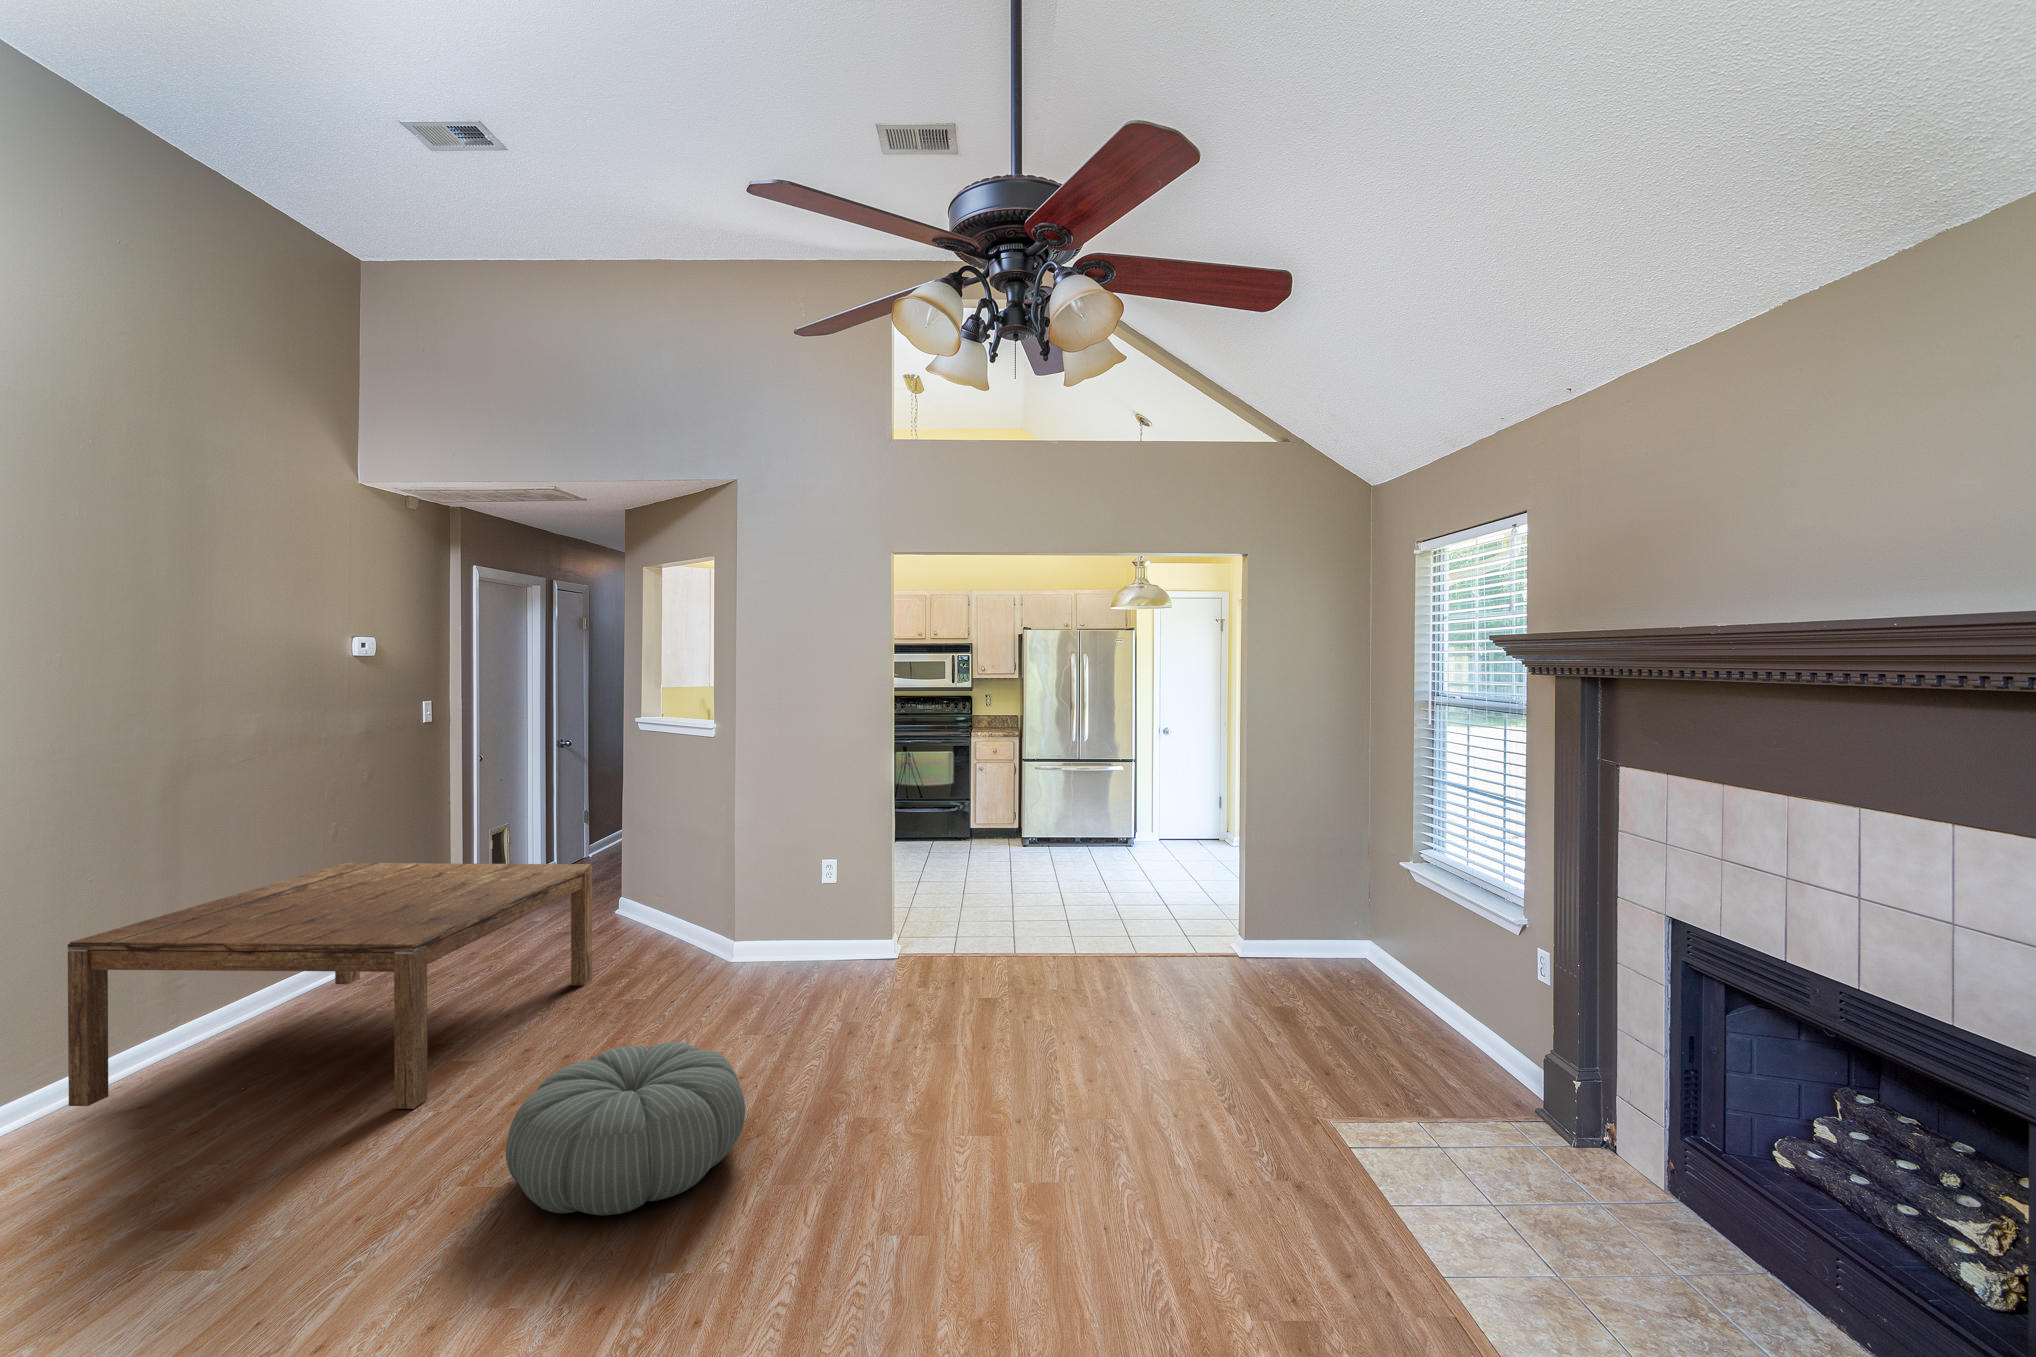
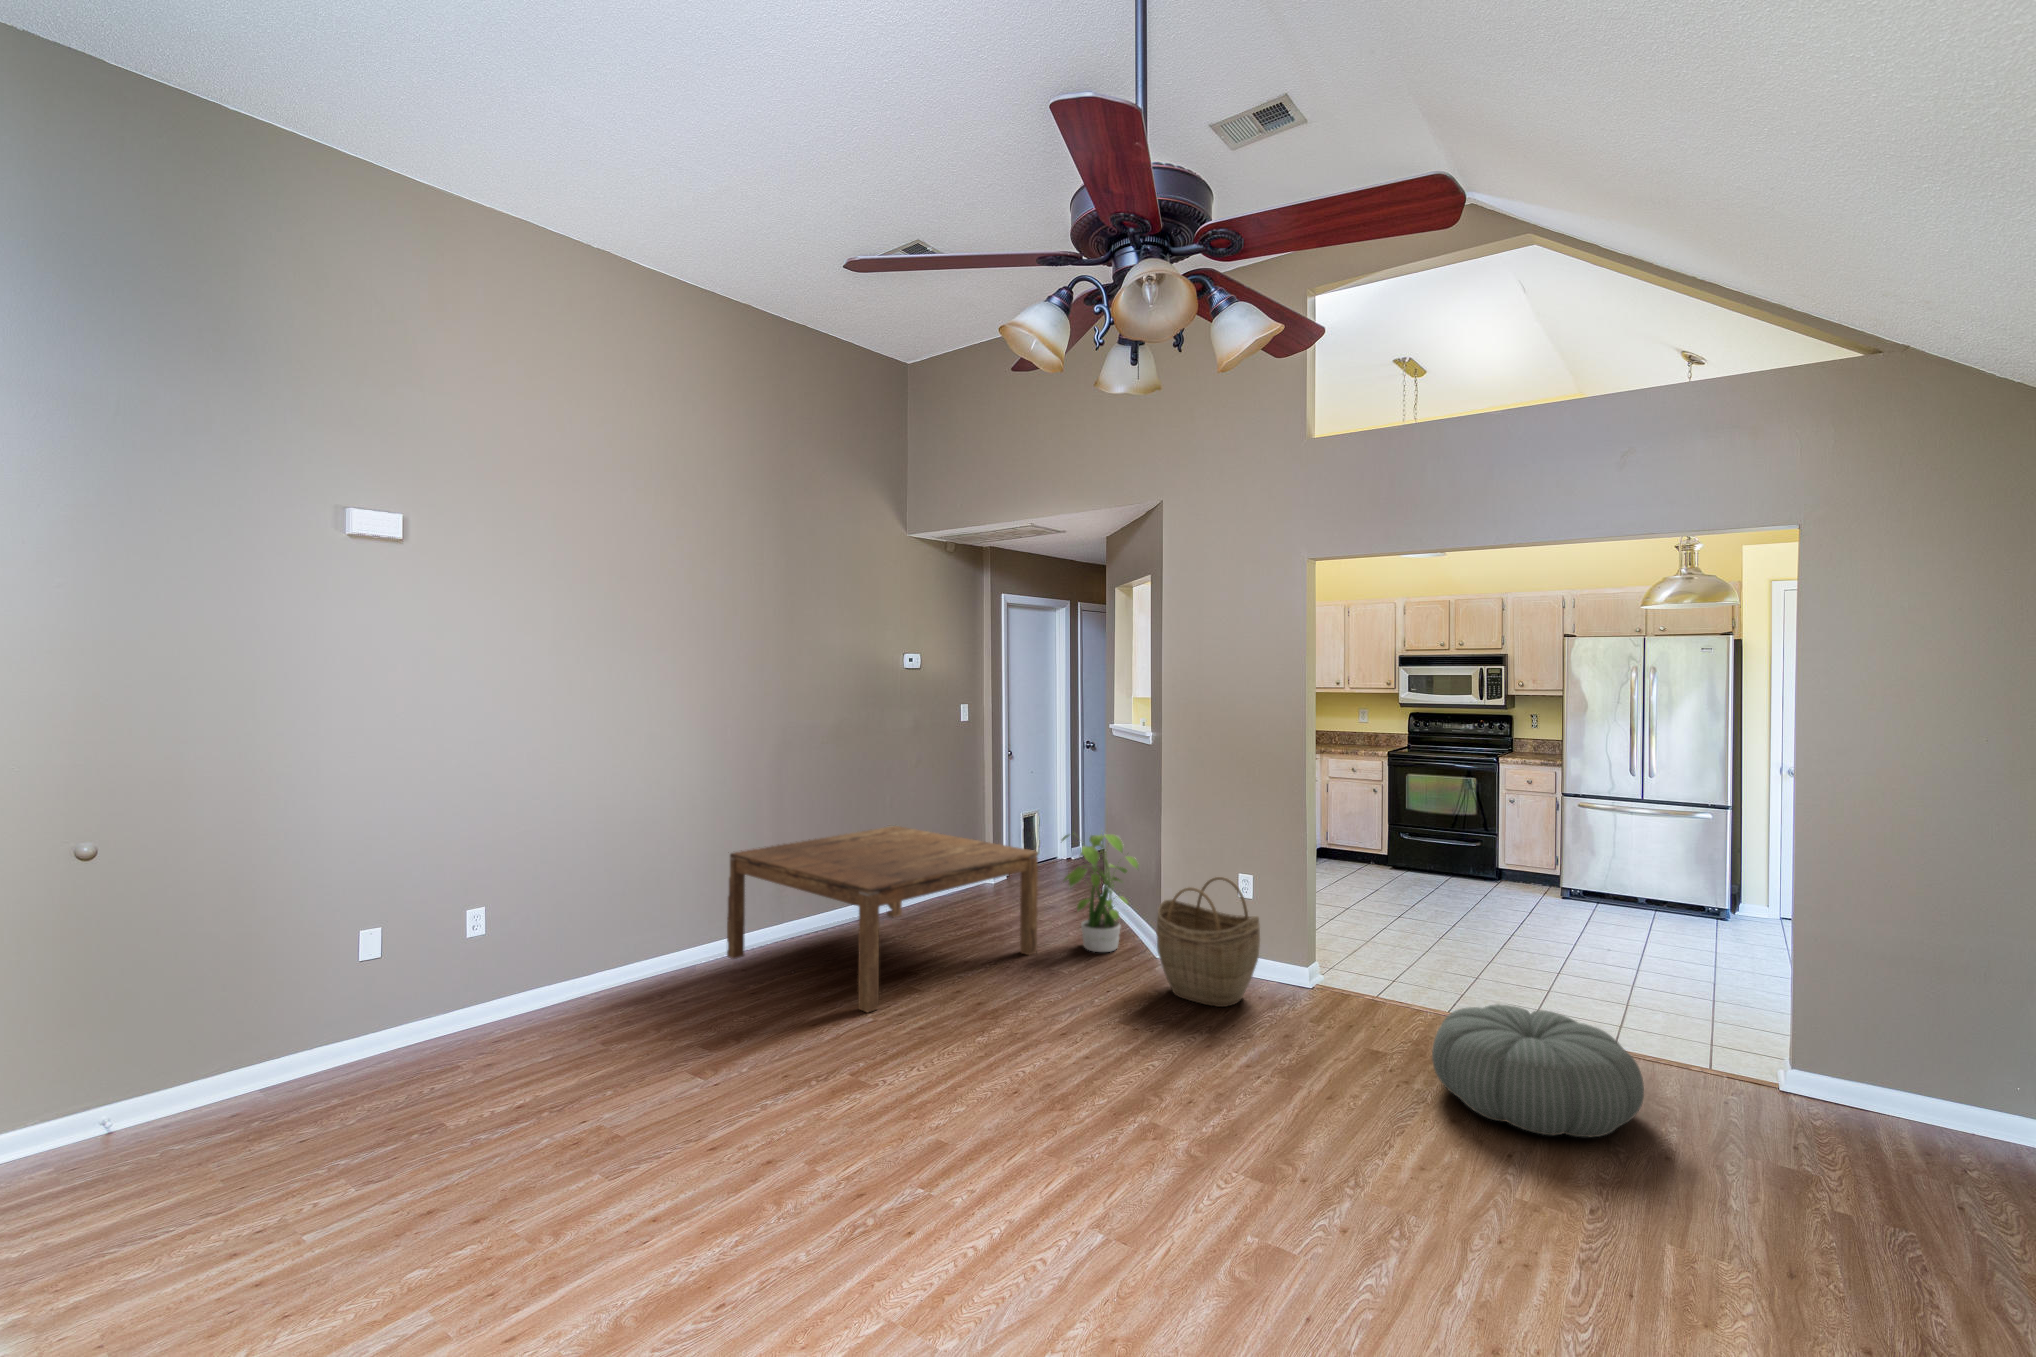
potted plant: none [613,829,710,964] -> present [1062,833,1138,952]
woven basket: none [756,860,859,987] -> present [1156,877,1260,1007]
pouf: present [506,1042,745,1215] -> present [1432,1004,1644,1137]

